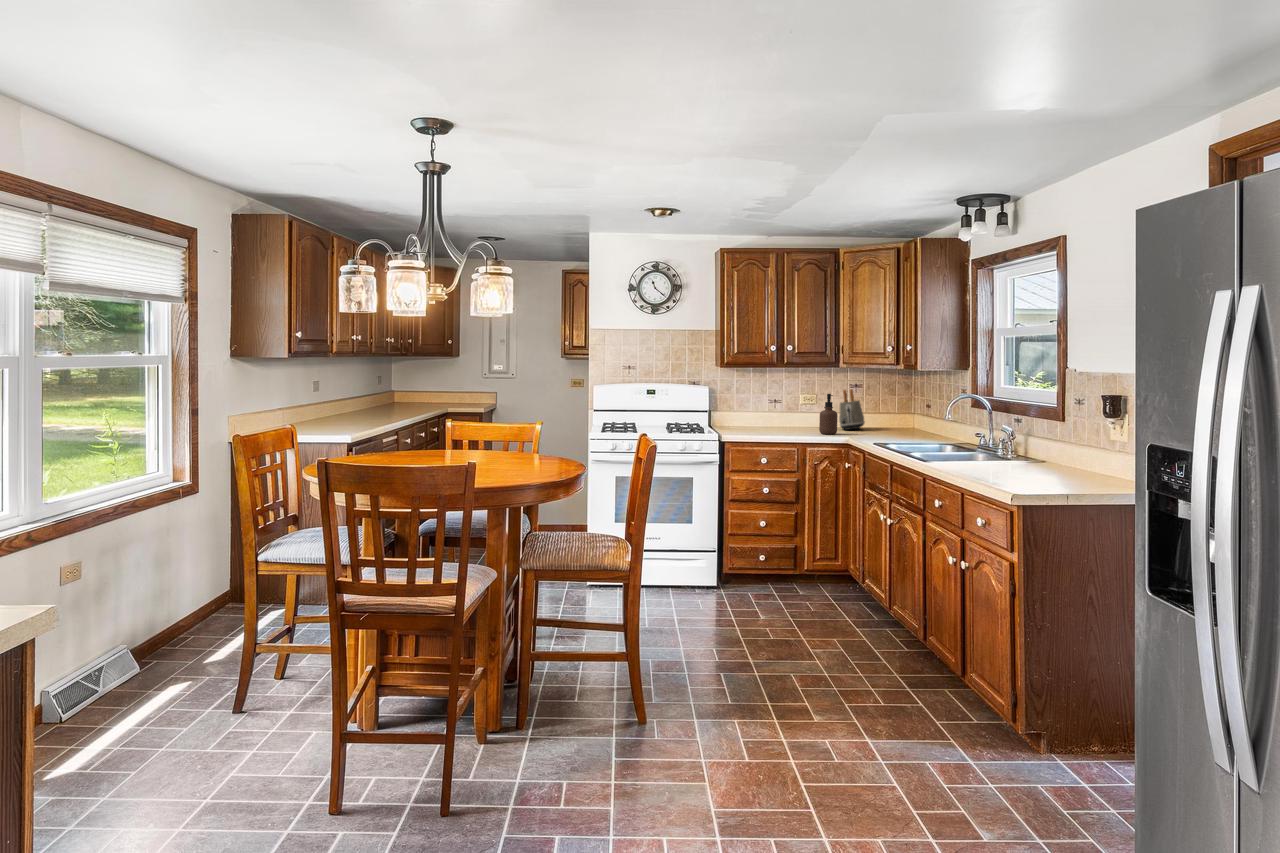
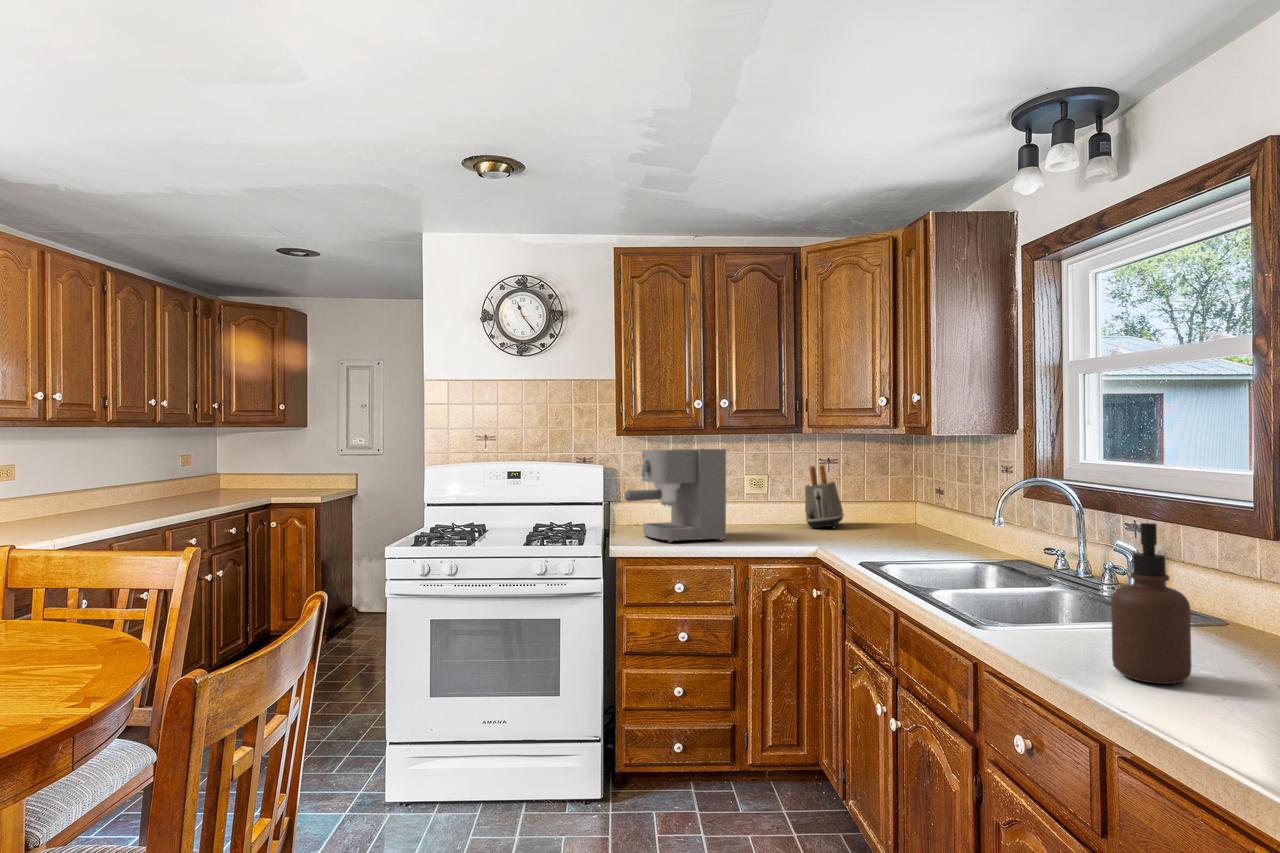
coffee maker: none [730,378,793,436] -> present [625,449,726,543]
soap dispenser: present [819,394,838,434] -> present [1111,523,1192,684]

